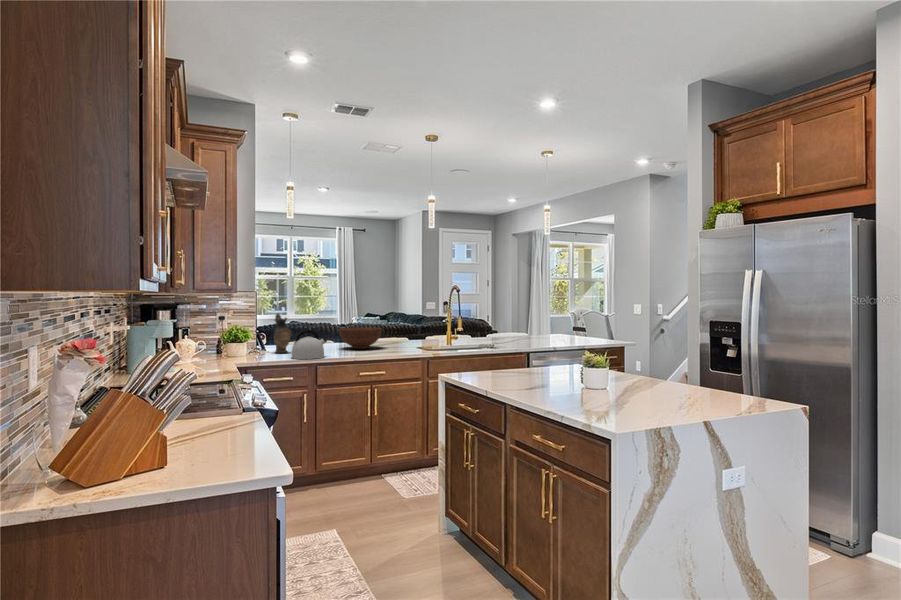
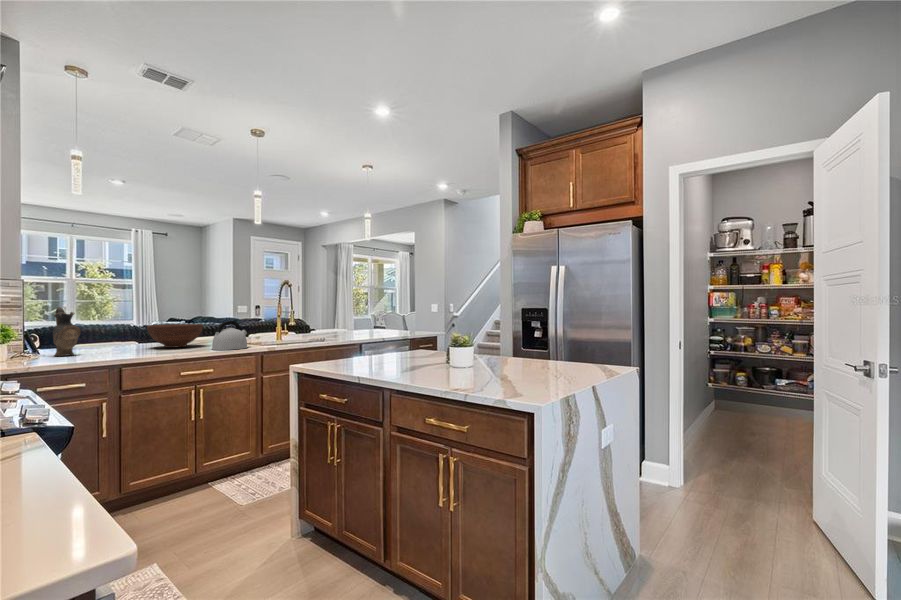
kettle: present [291,330,327,359] -> present [212,321,248,350]

